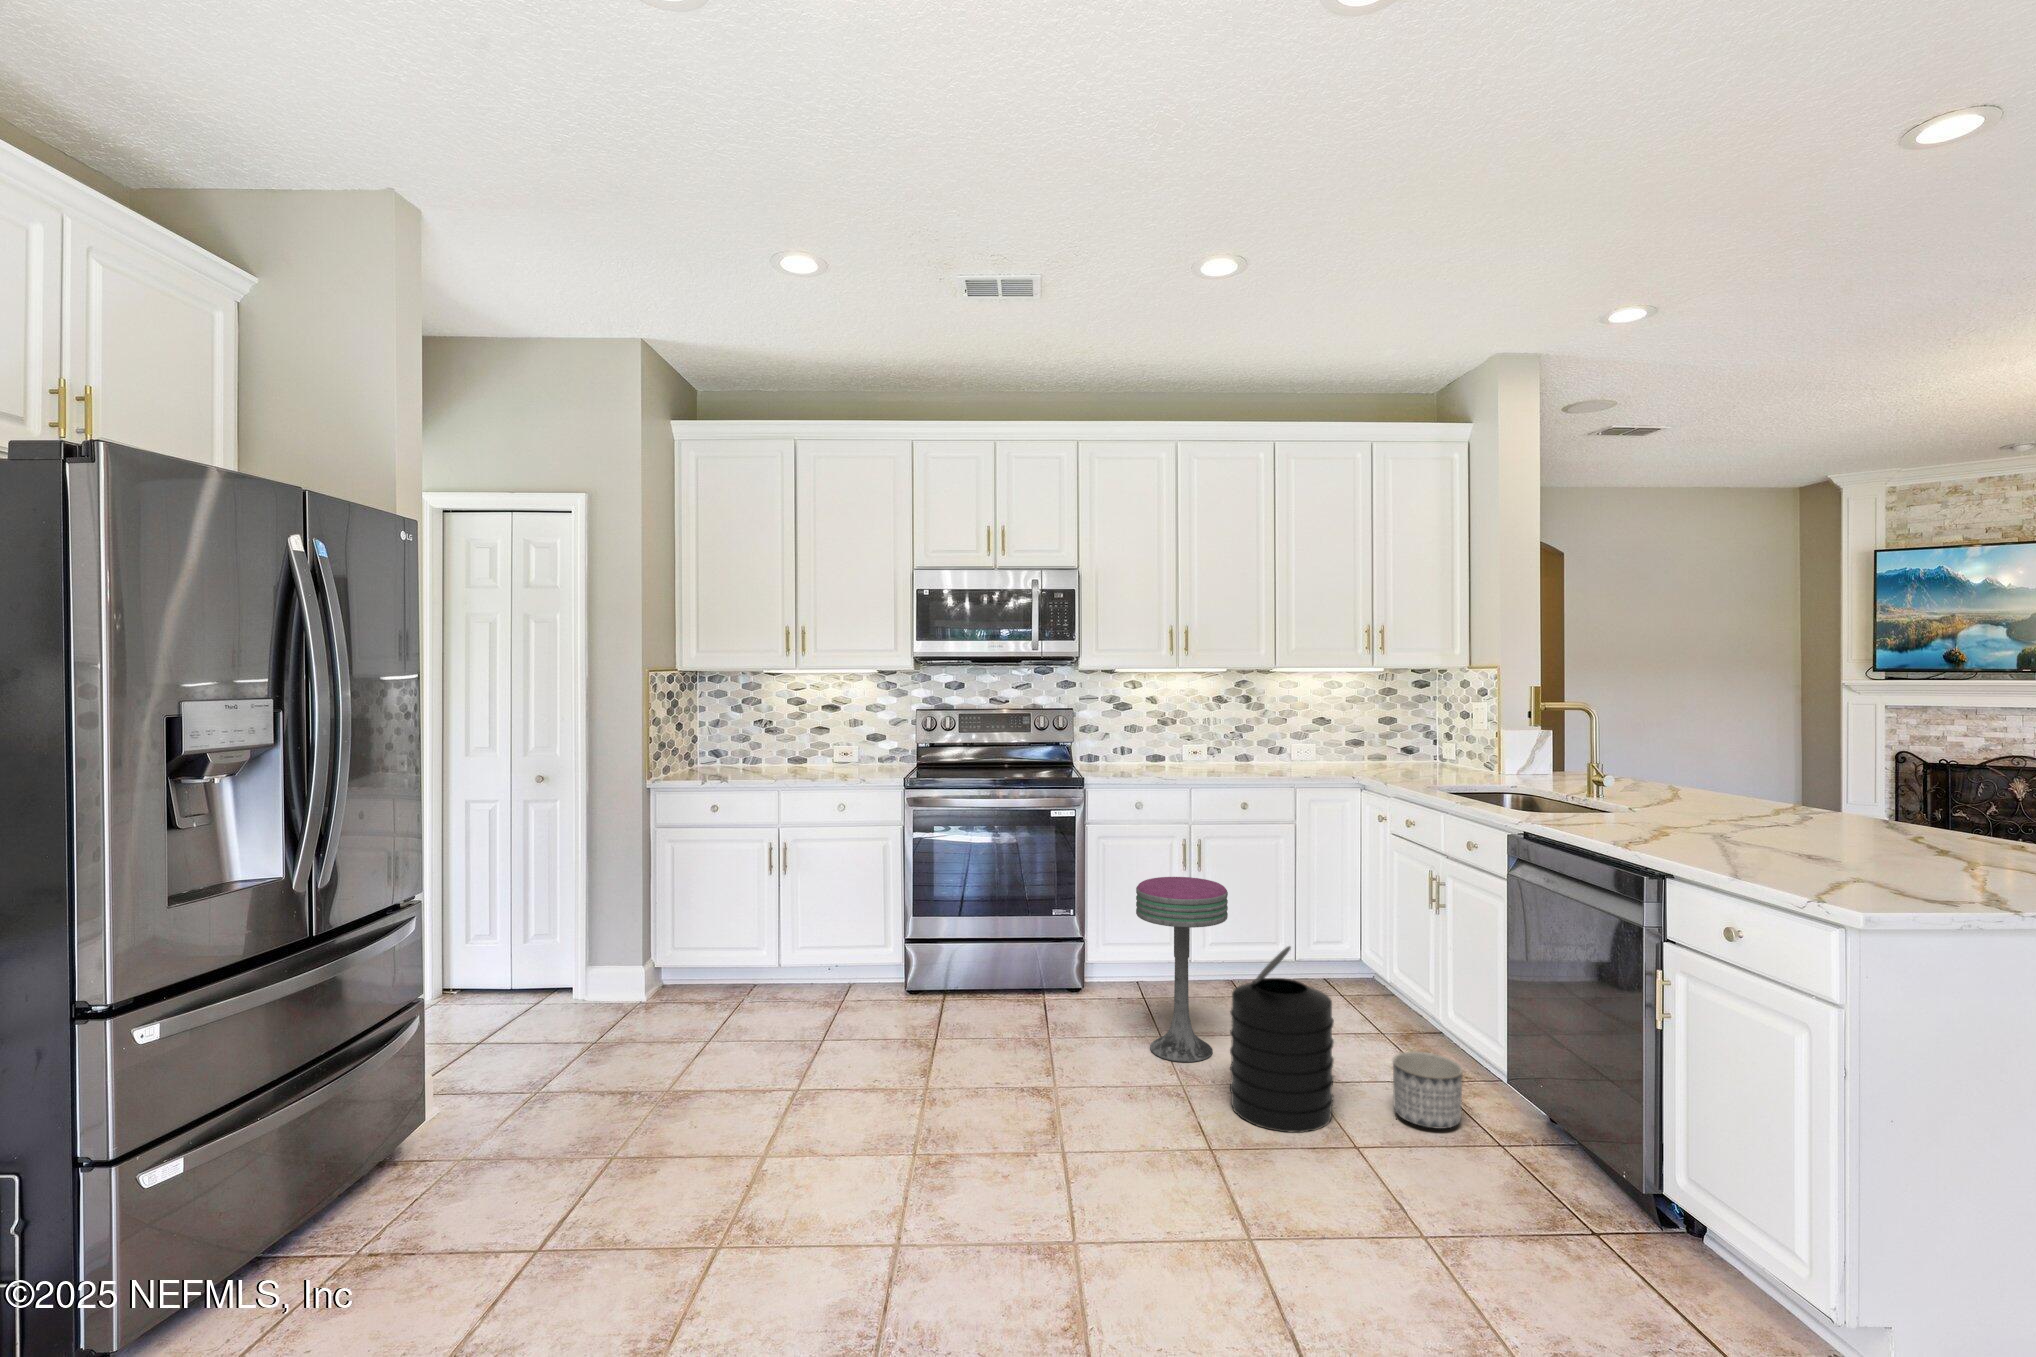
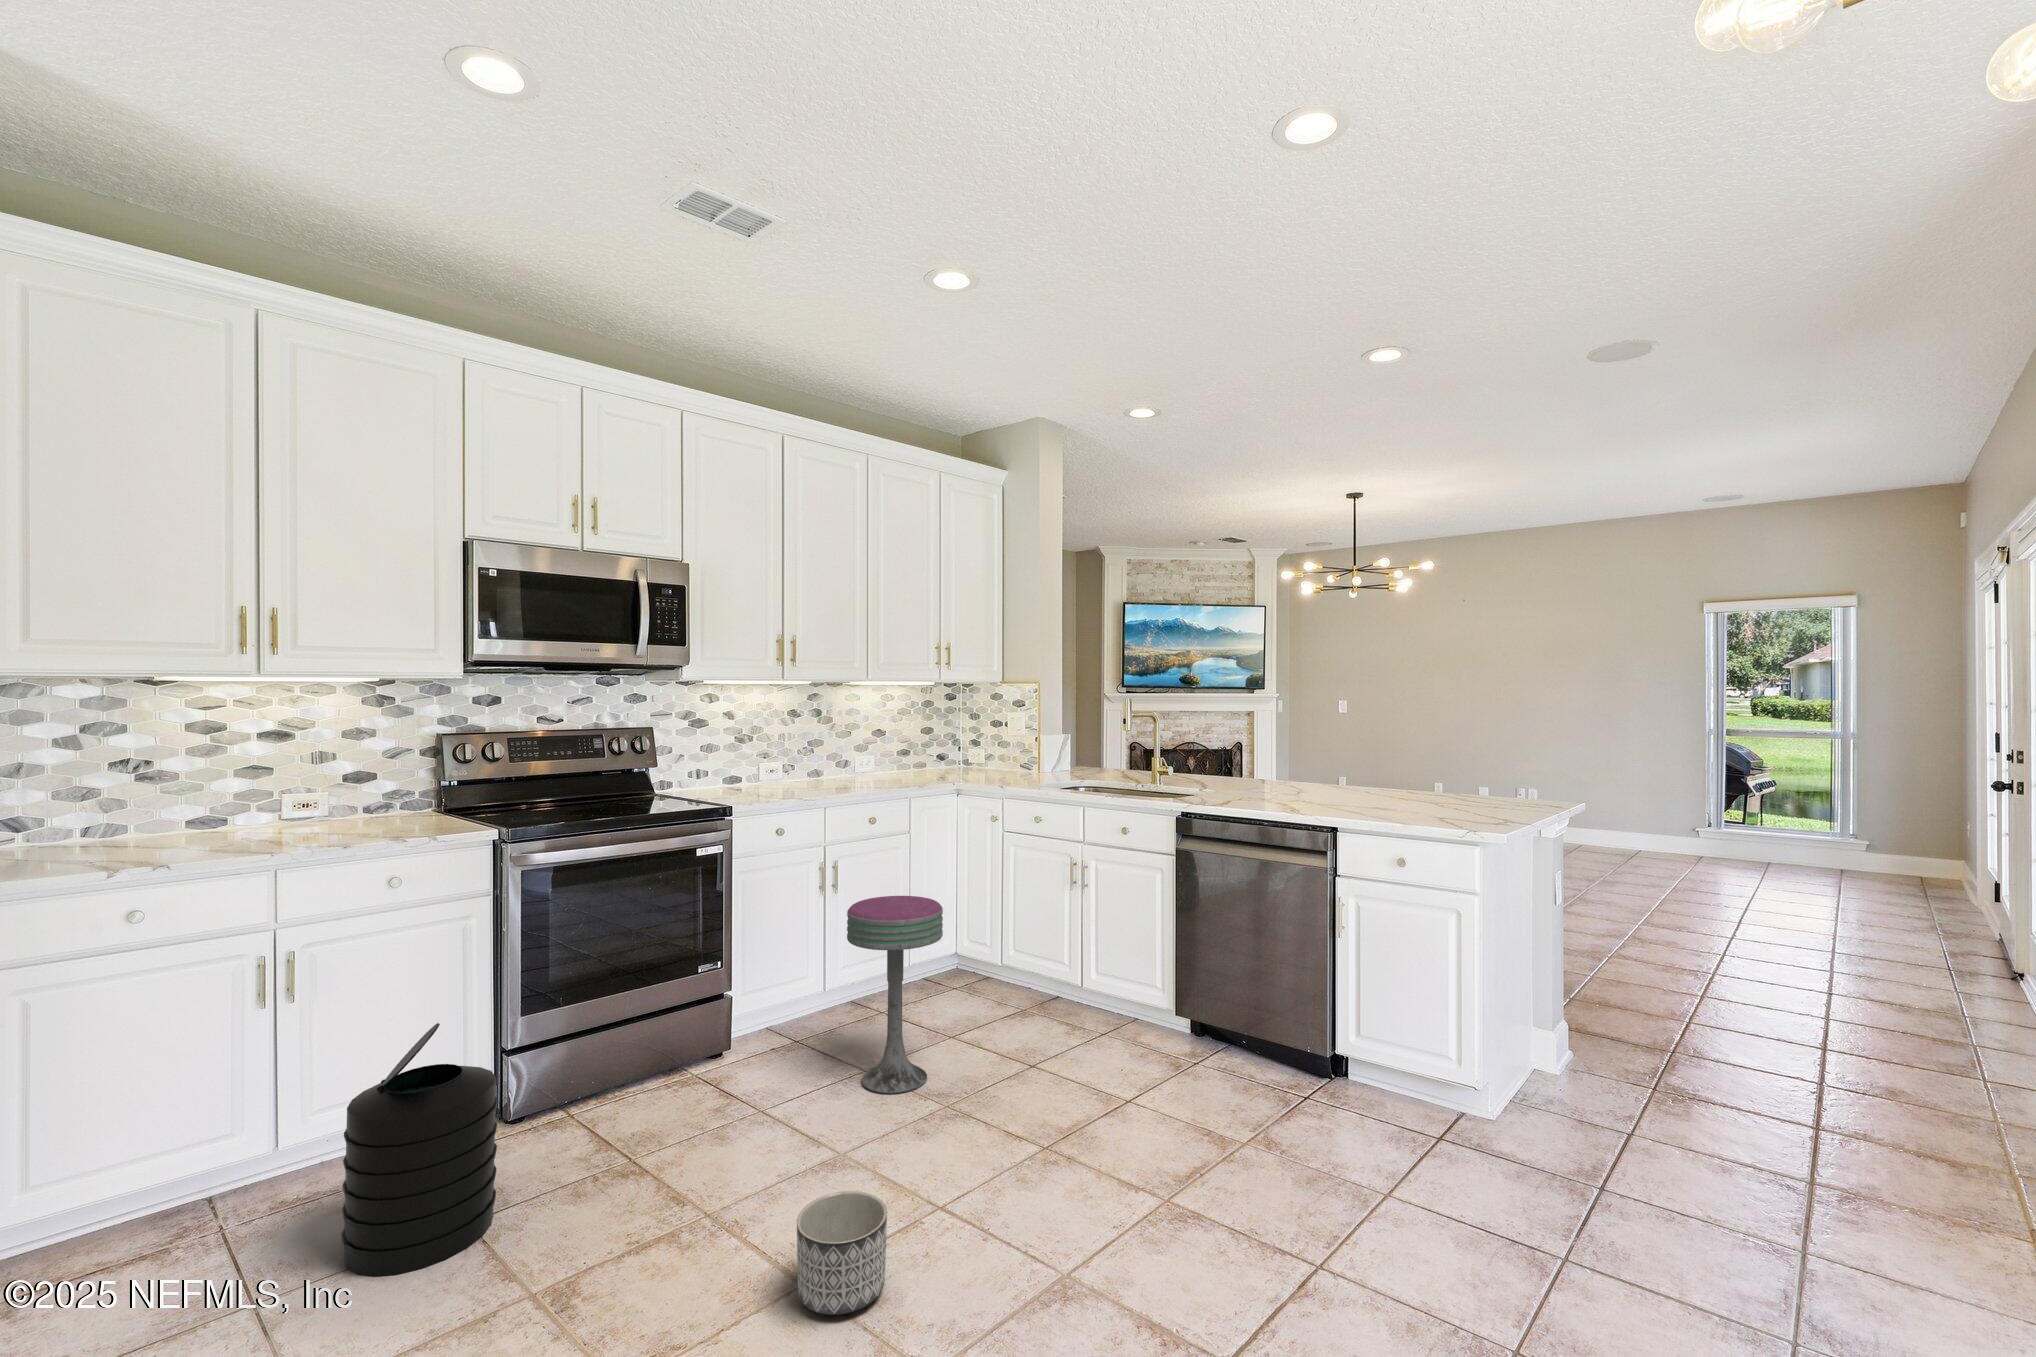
trash can: present [1230,946,1334,1133] -> present [341,1023,498,1276]
planter: present [1393,1051,1463,1129] -> present [797,1191,887,1315]

